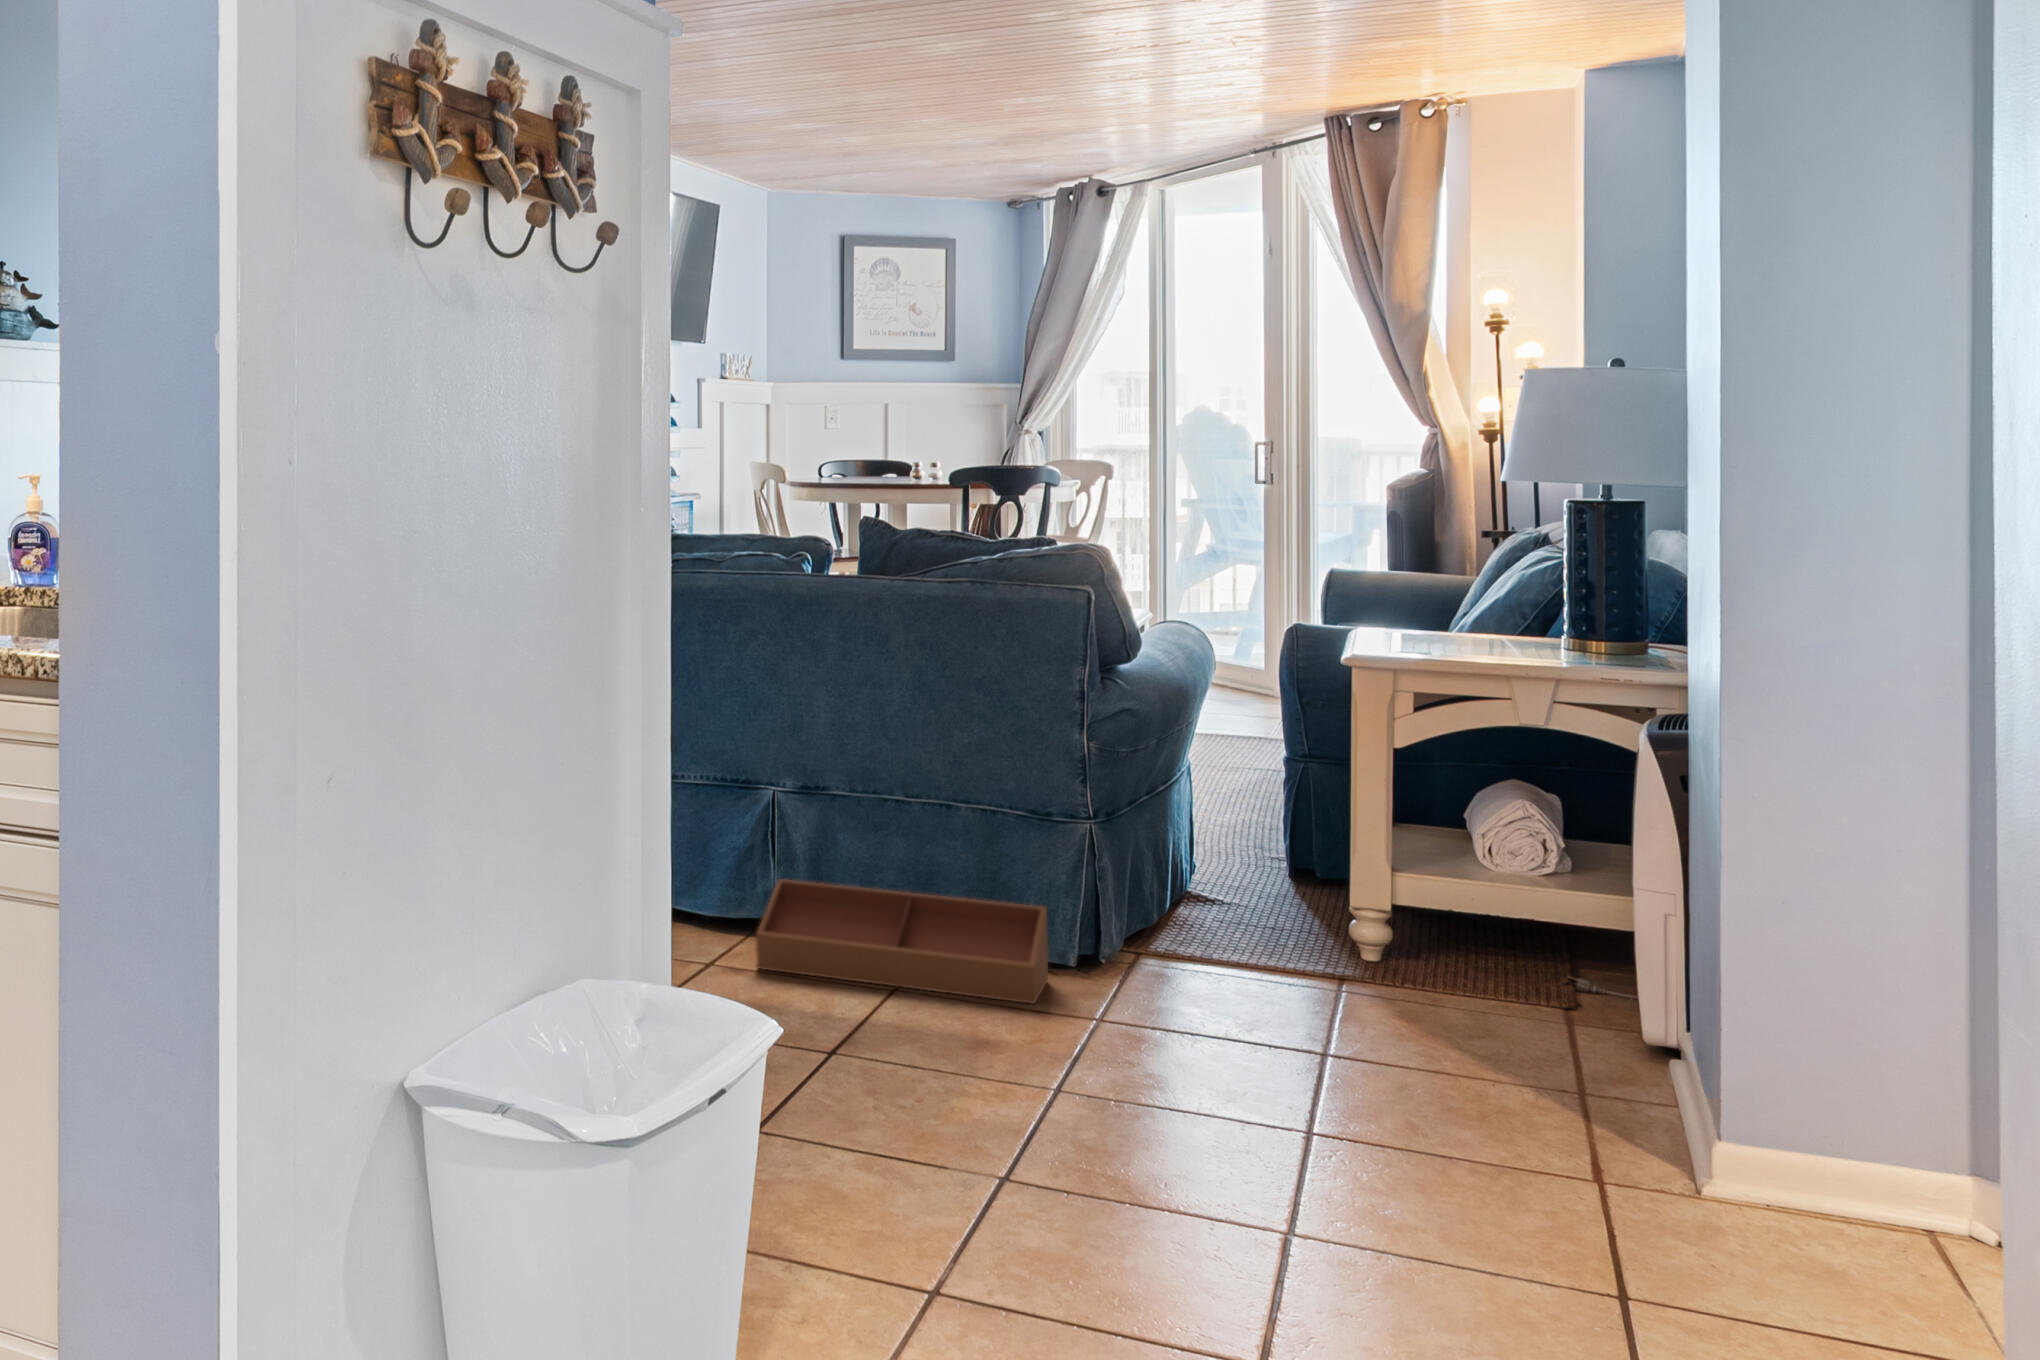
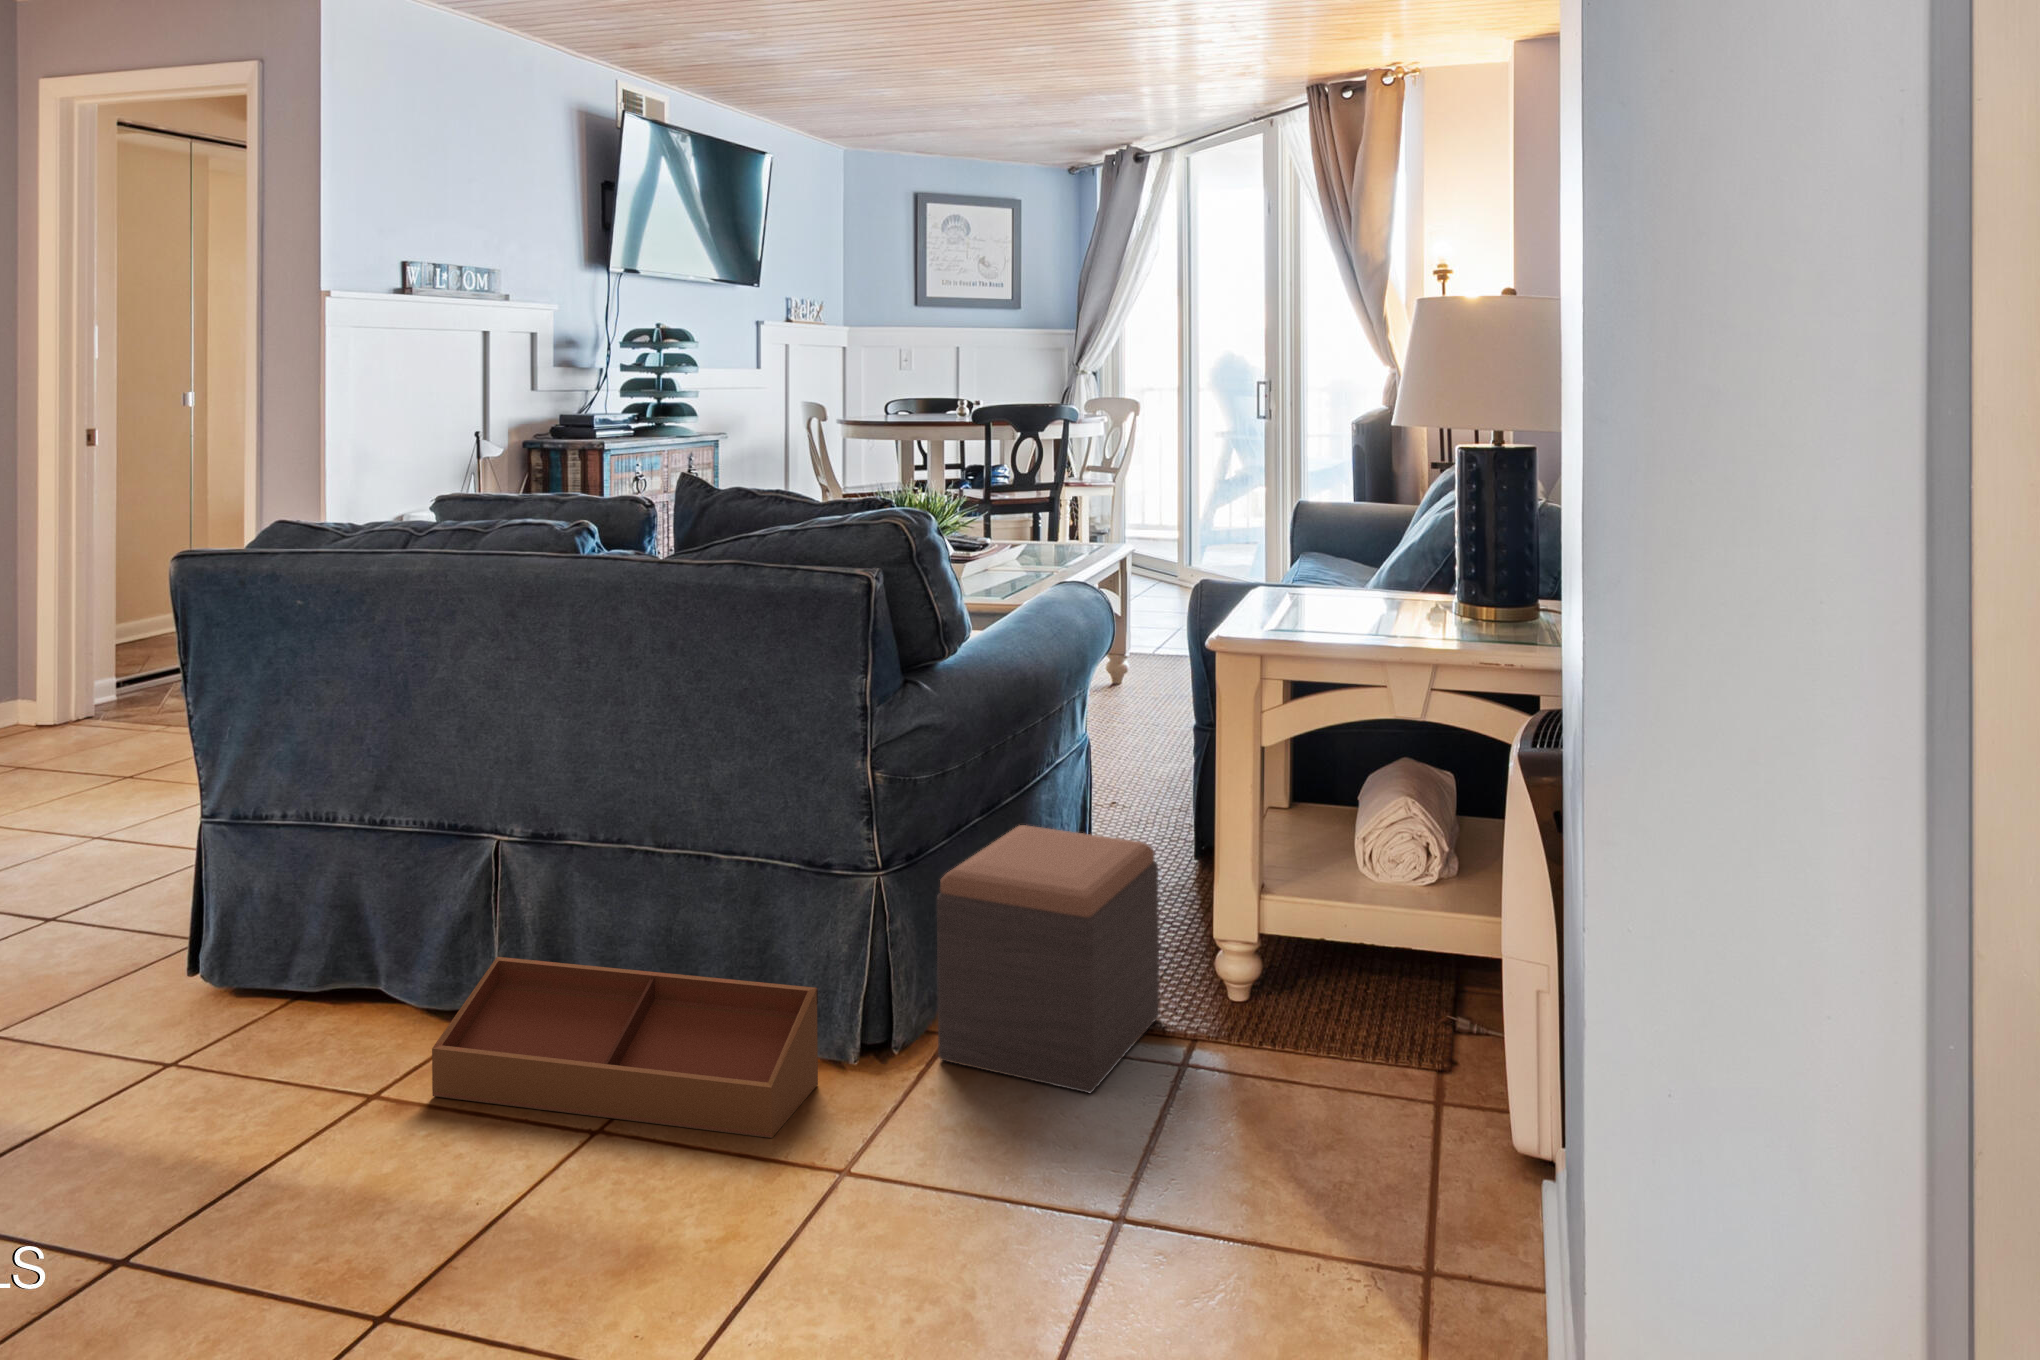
footstool: none [1134,807,1309,1000] -> present [937,825,1160,1093]

